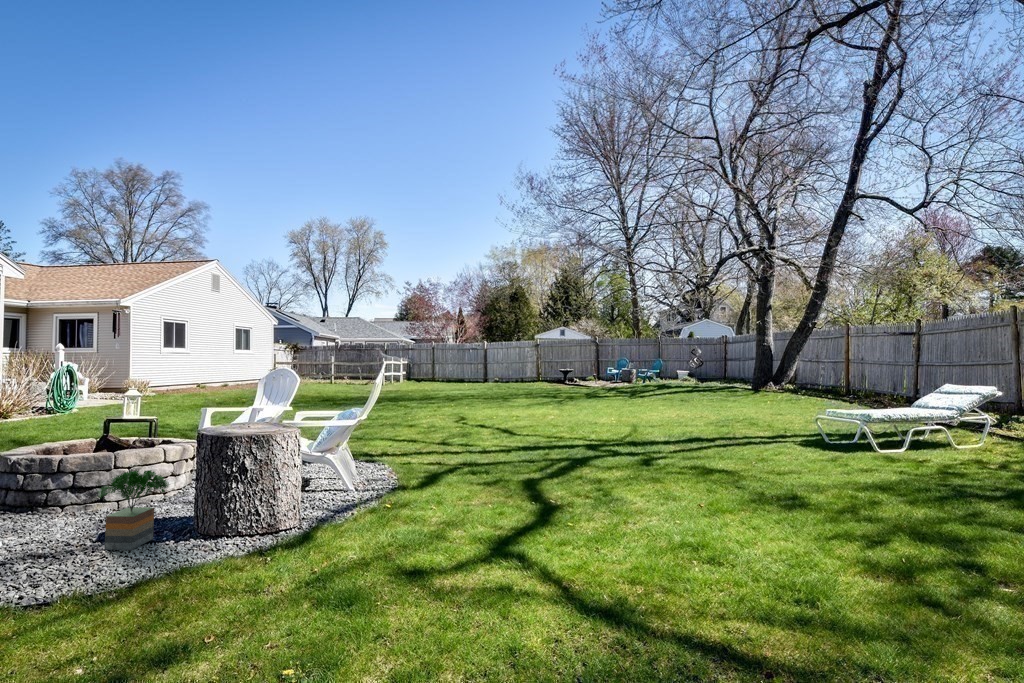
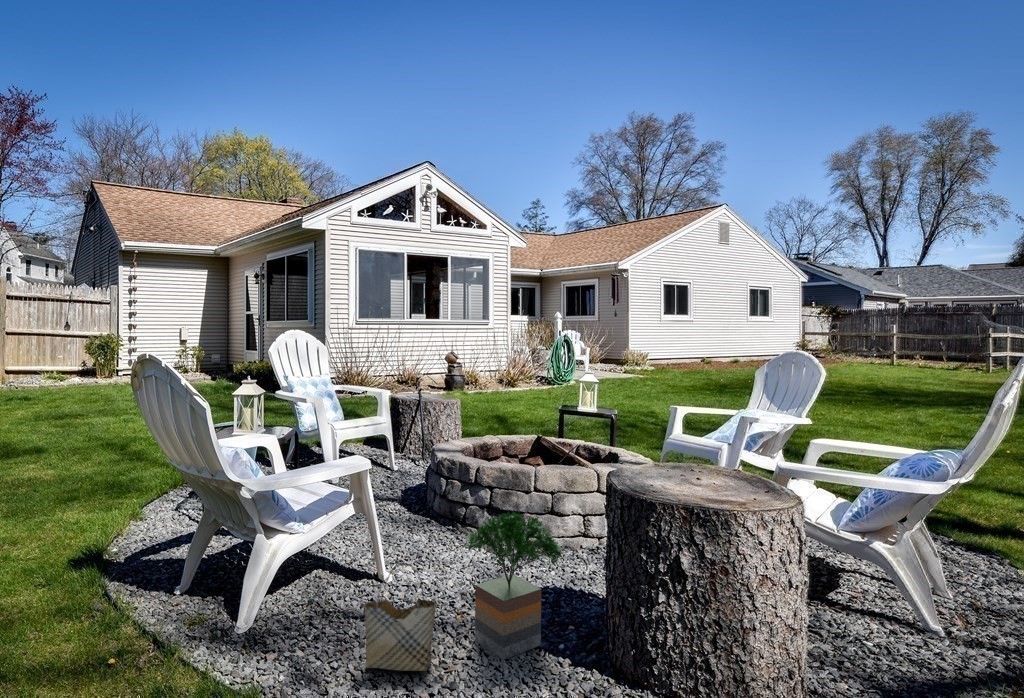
woven basket: none [26,510,86,579] -> present [364,563,436,671]

